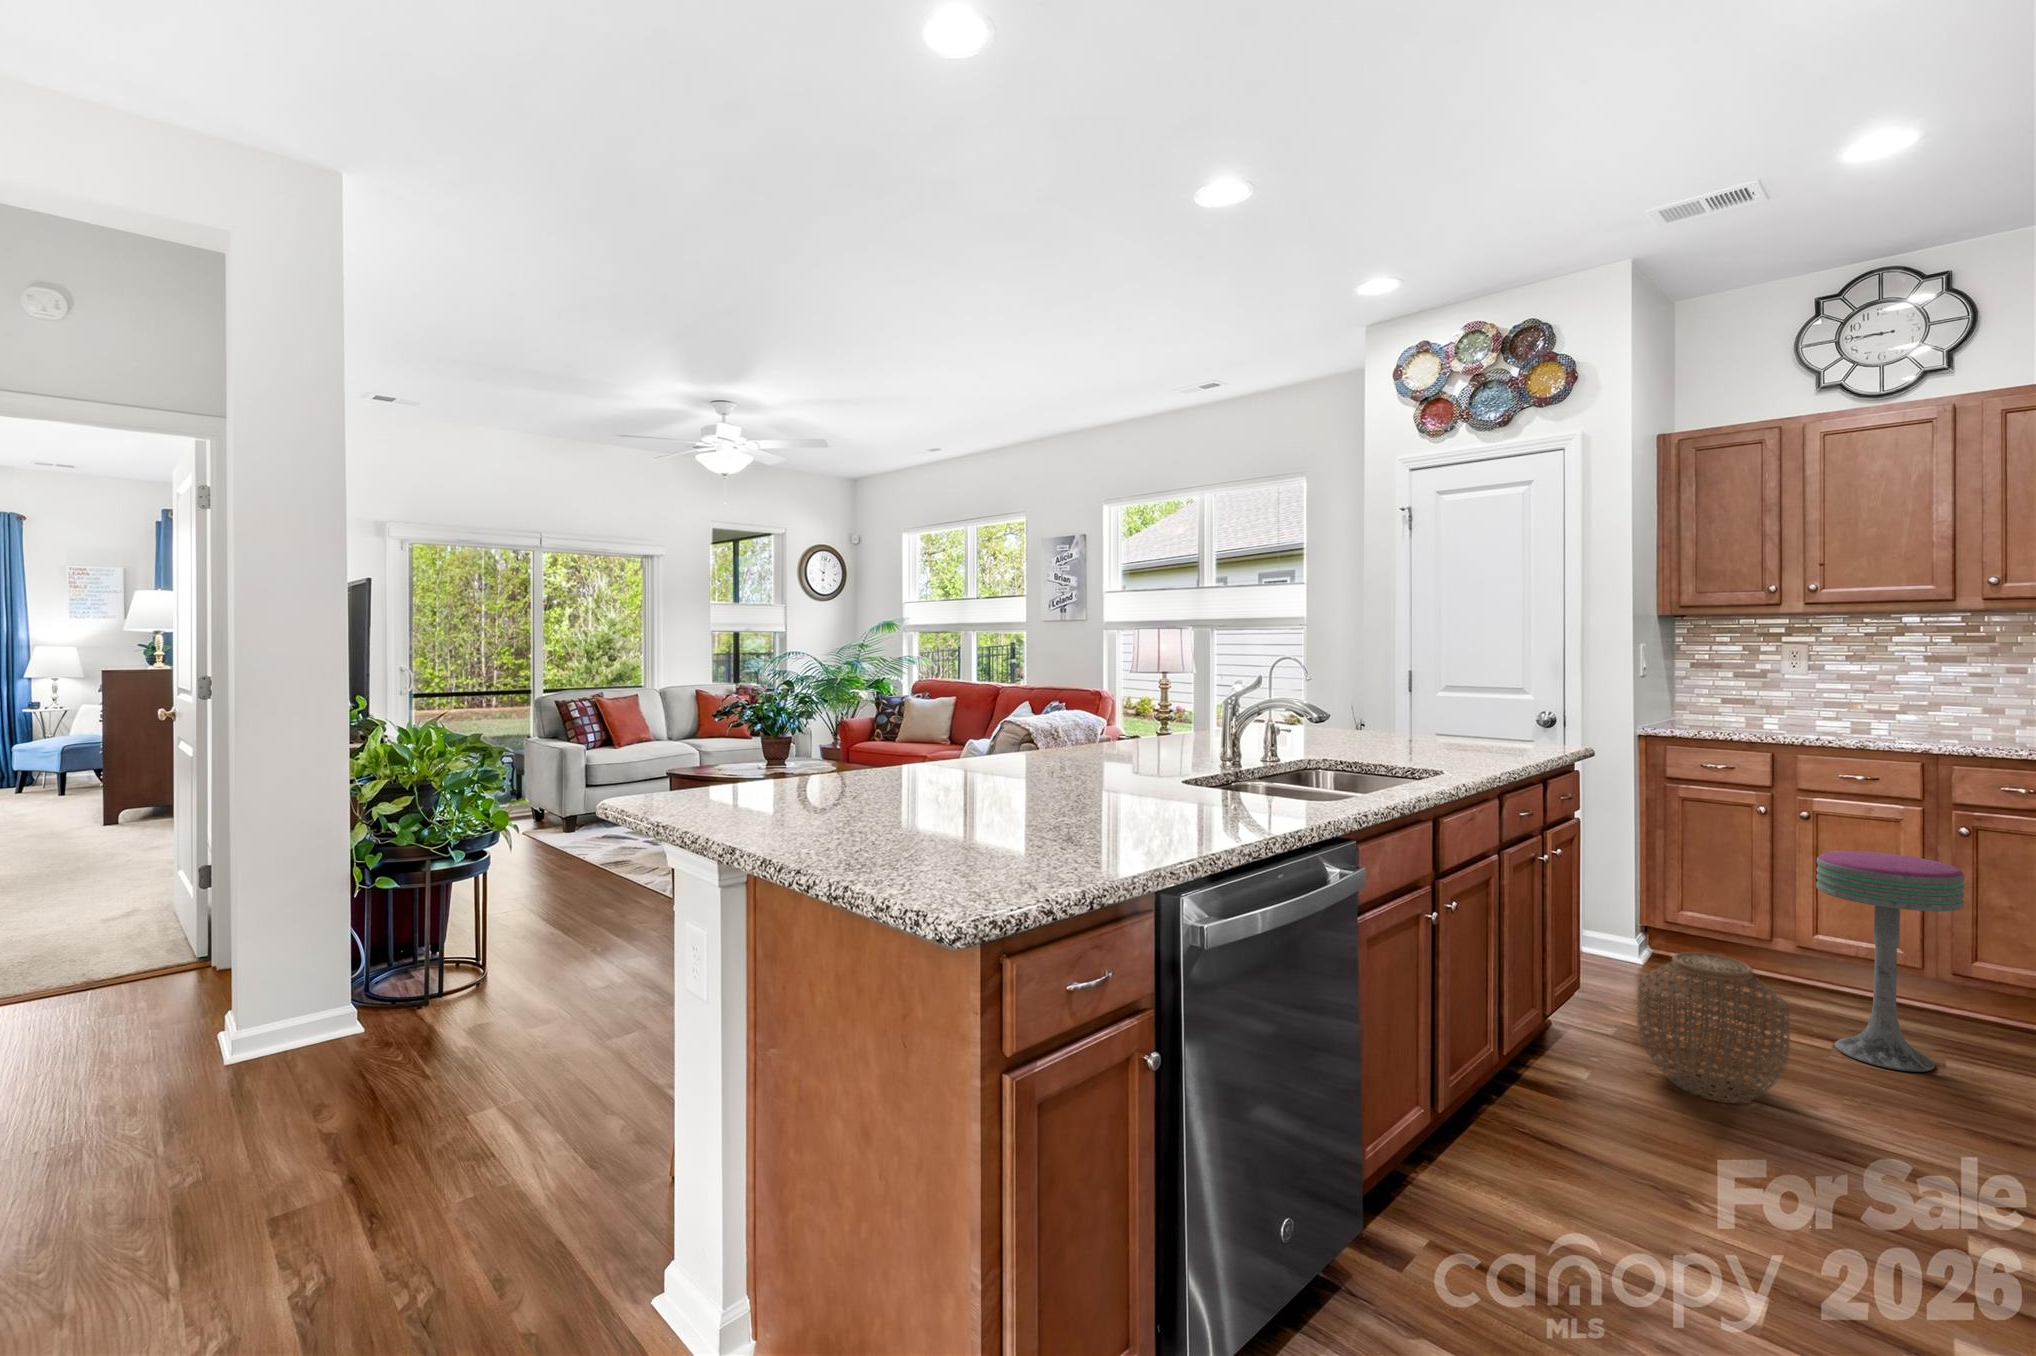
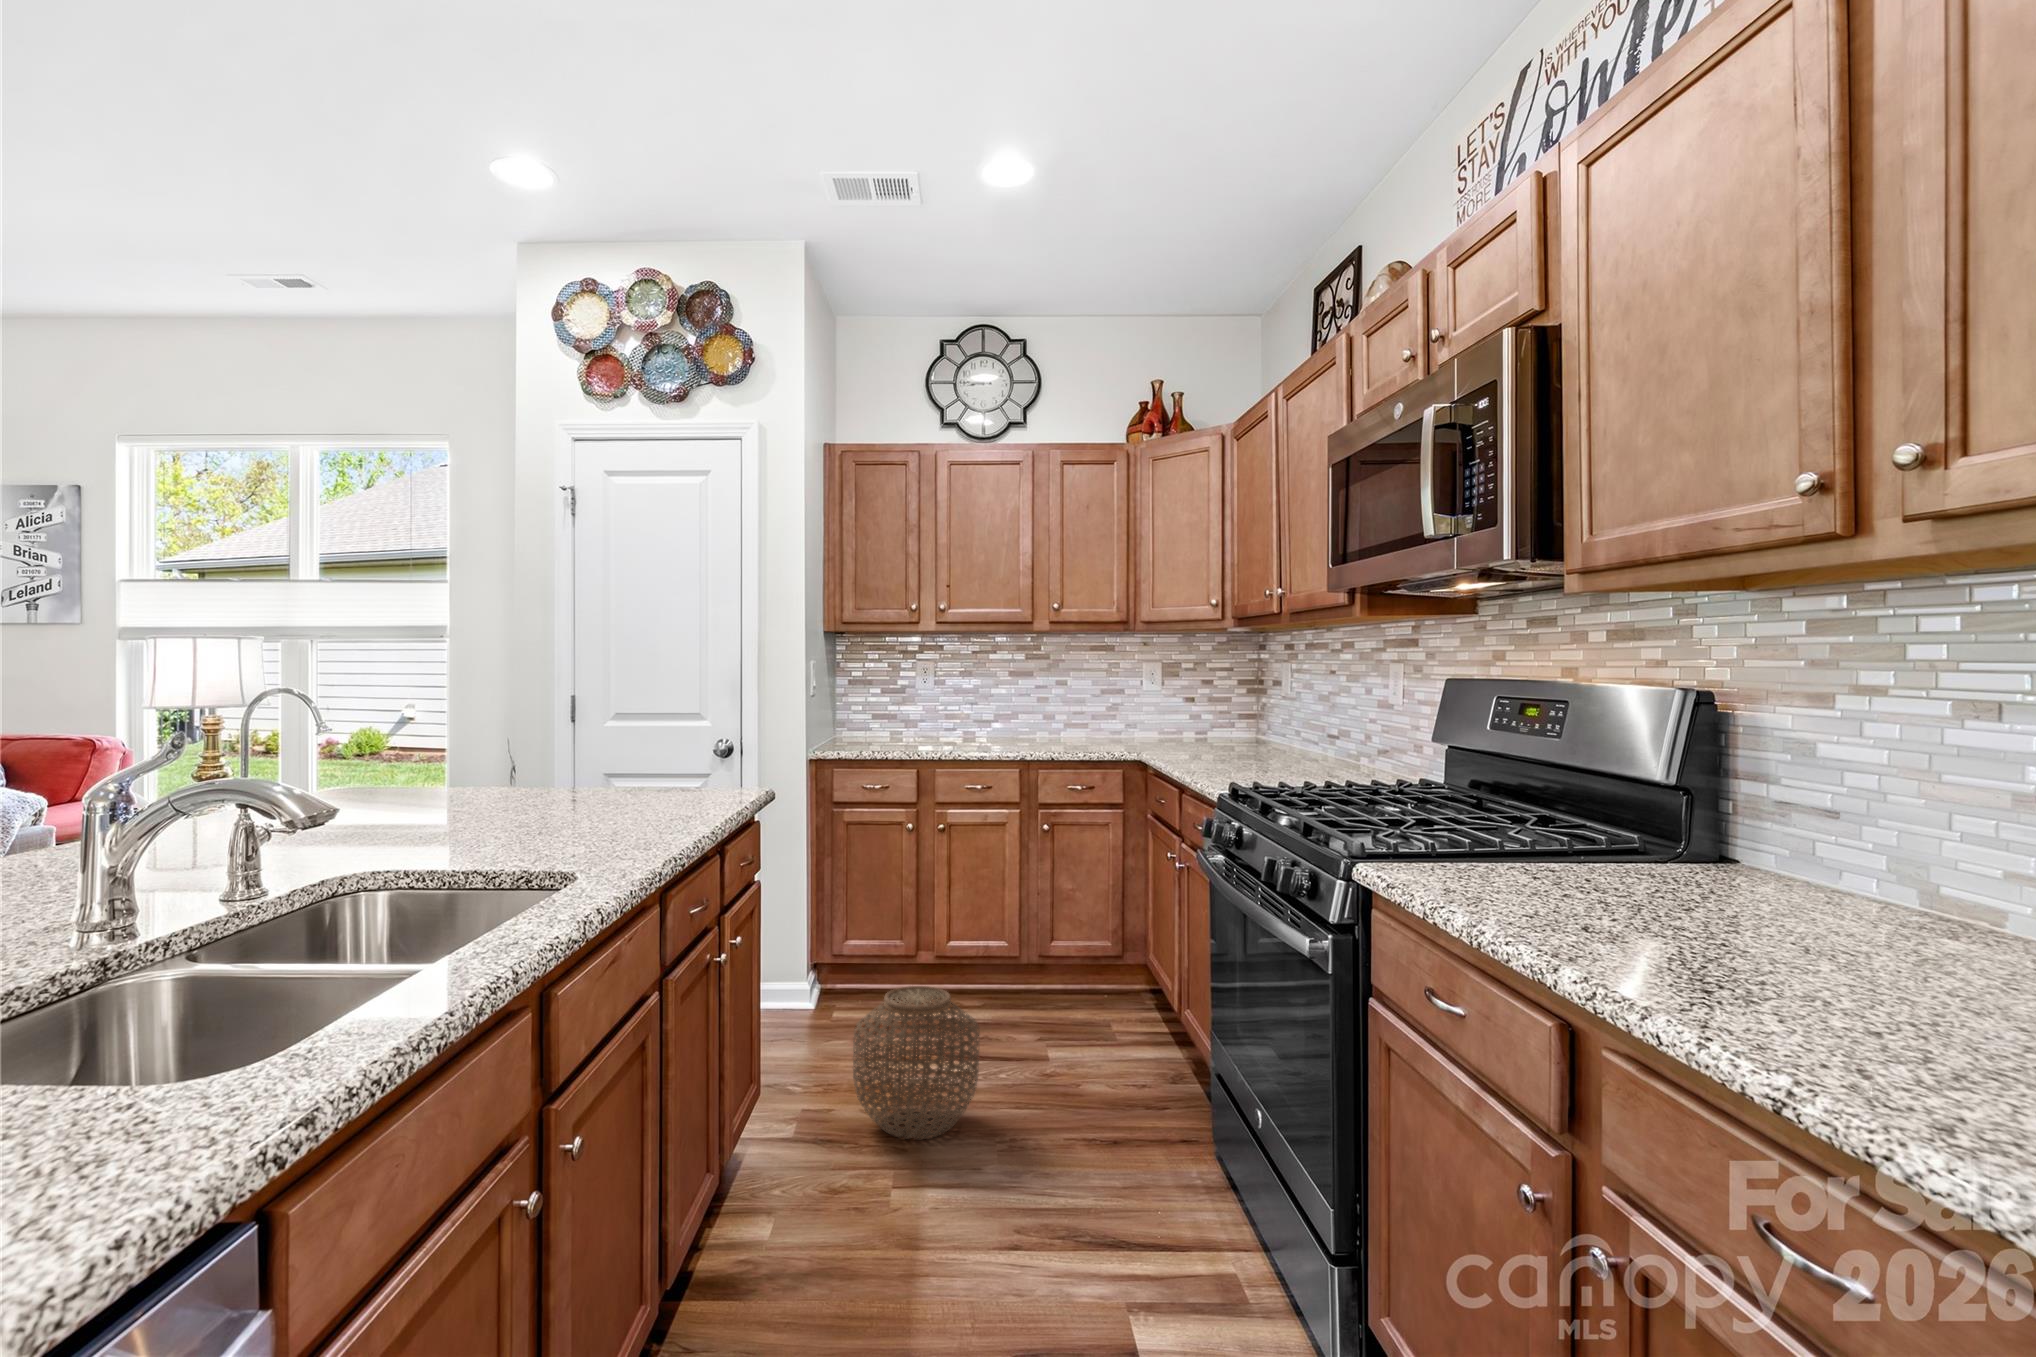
bar stool: present [1816,851,1965,1072] -> none [971,856,1069,1052]

